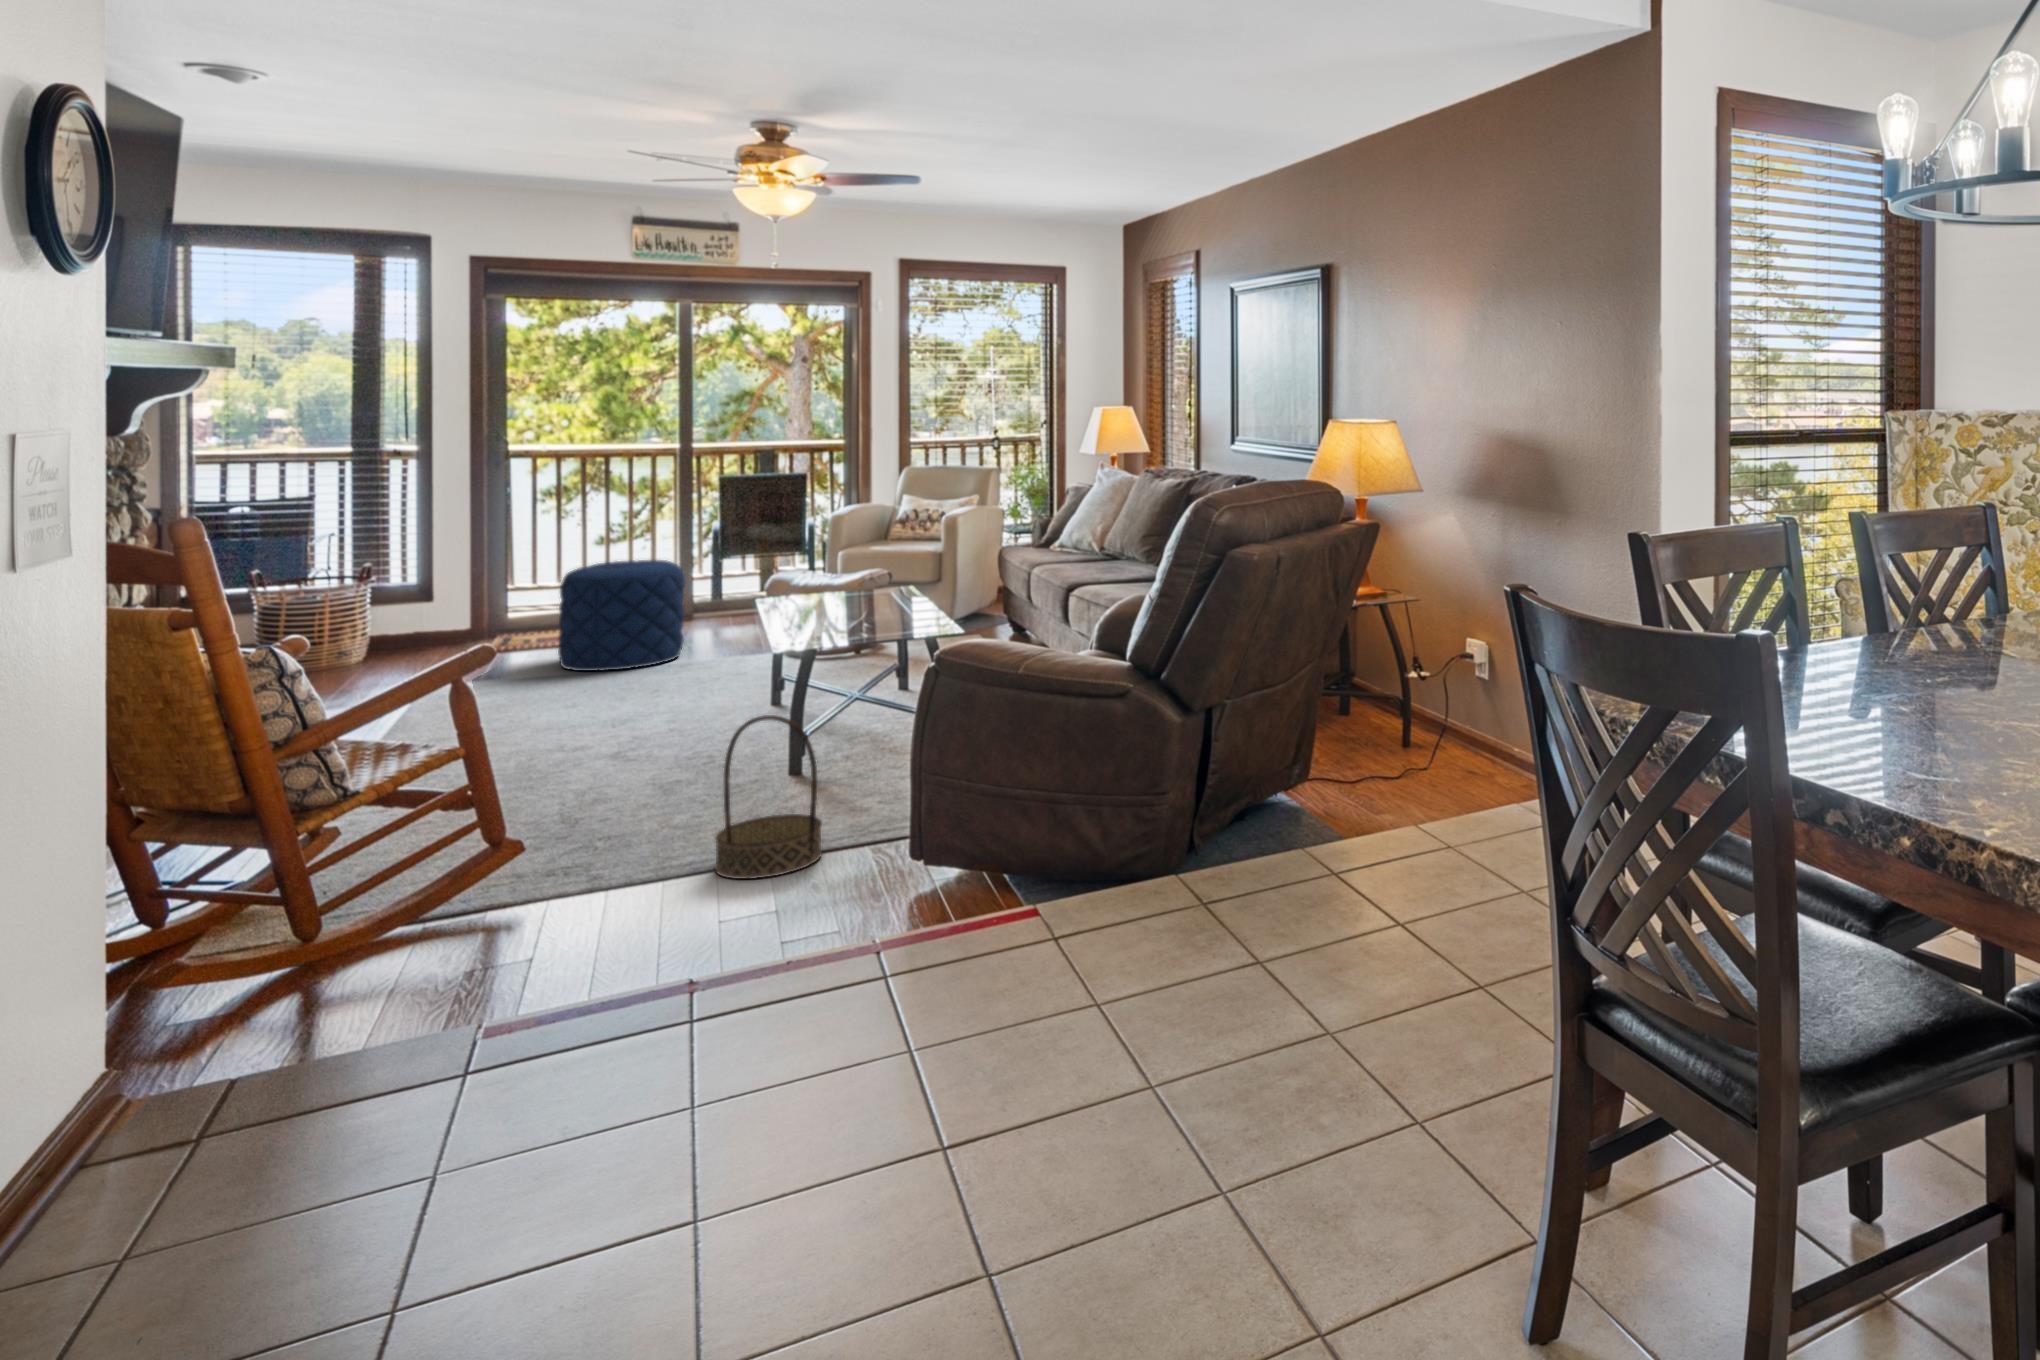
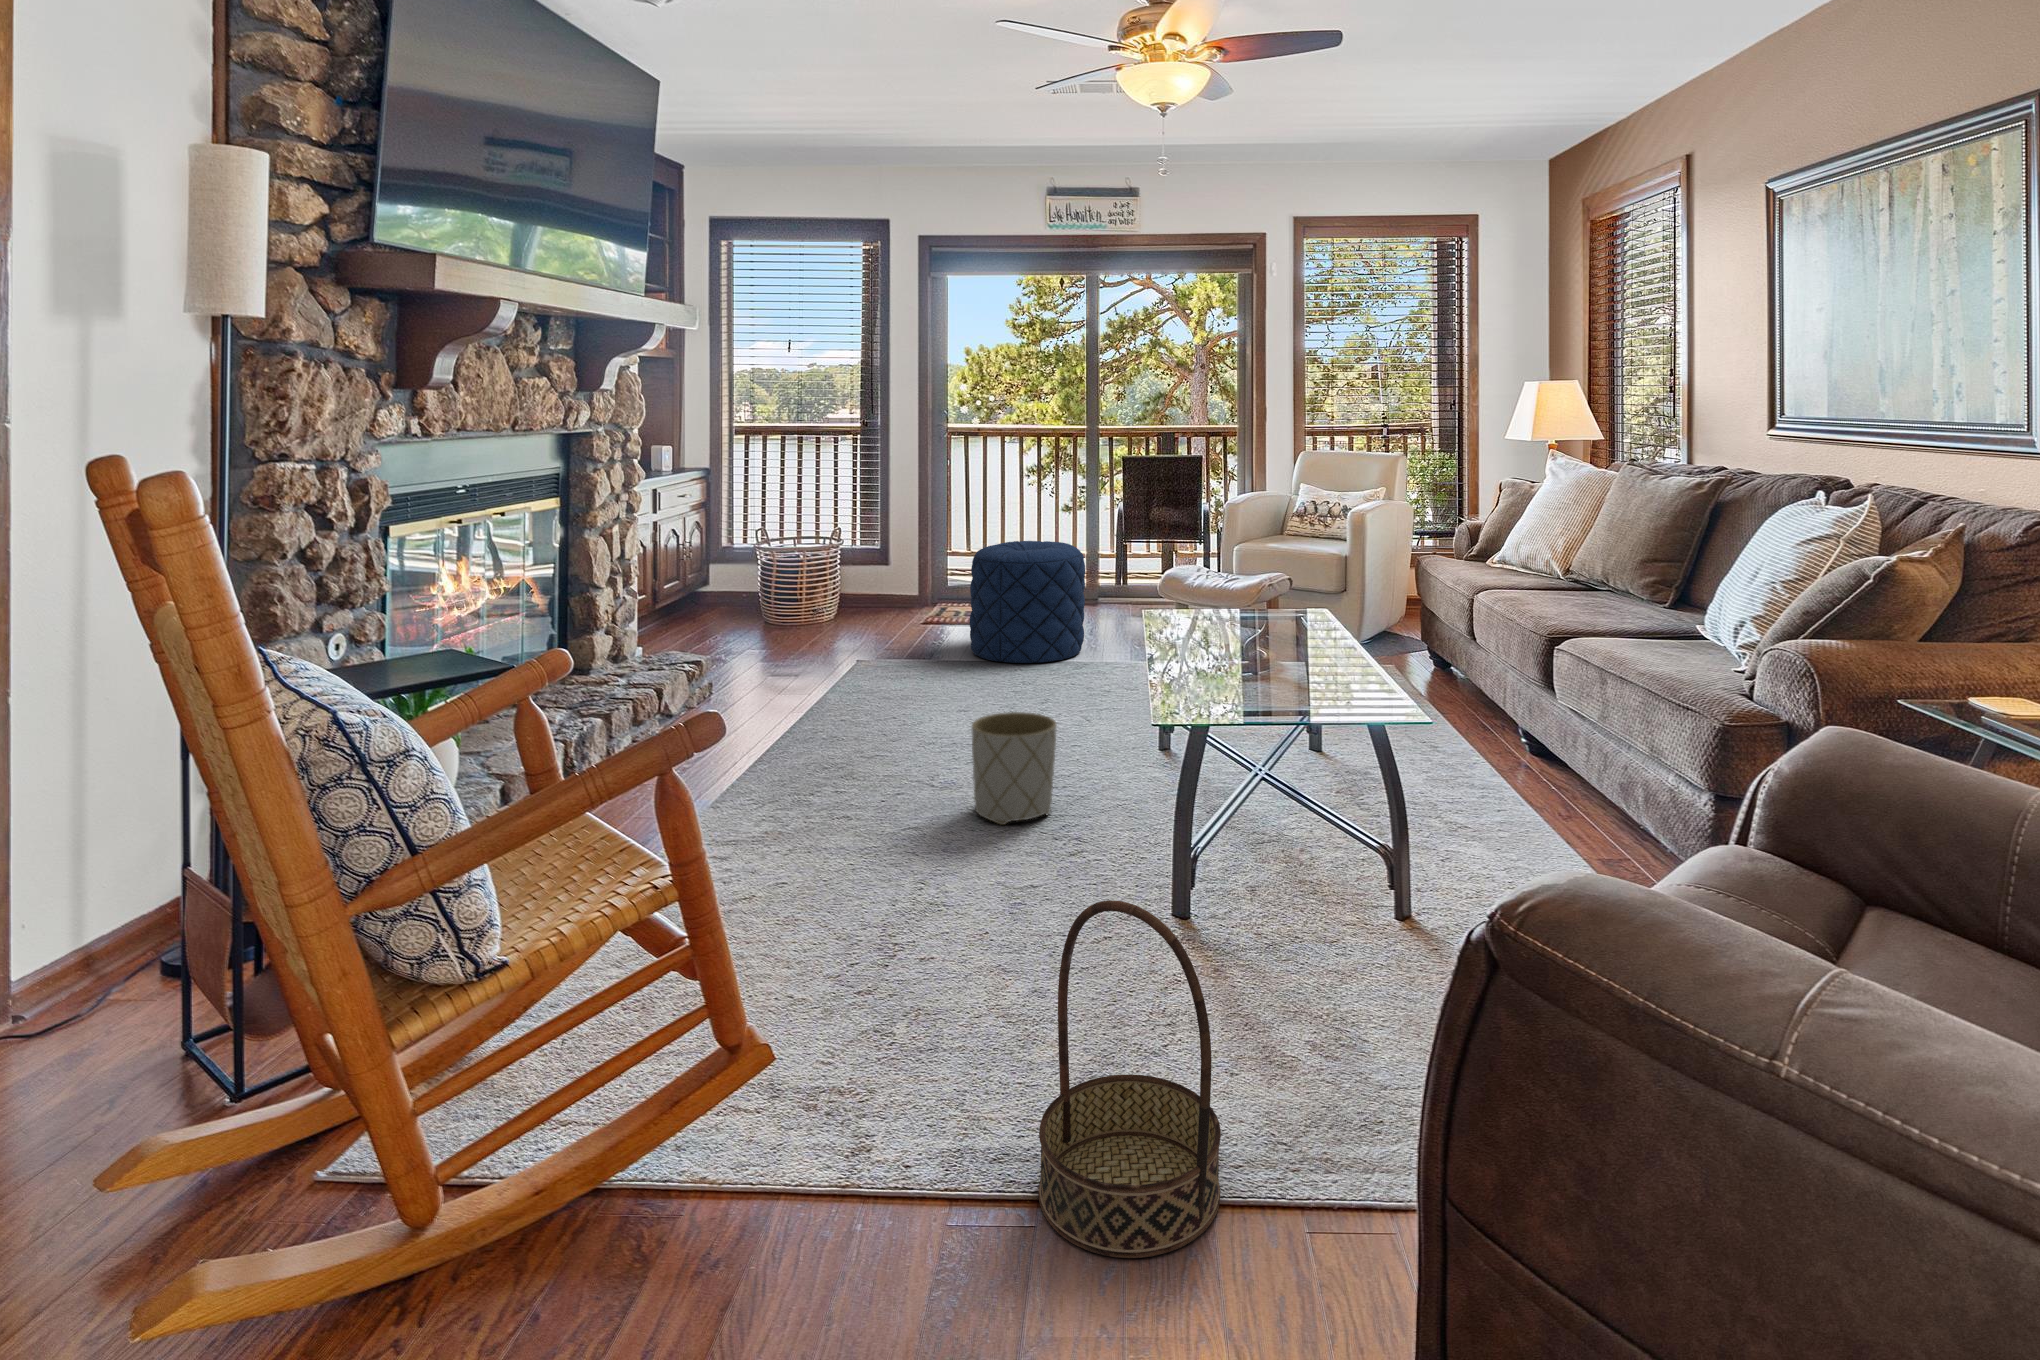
planter: none [609,679,685,759] -> present [972,712,1057,825]

